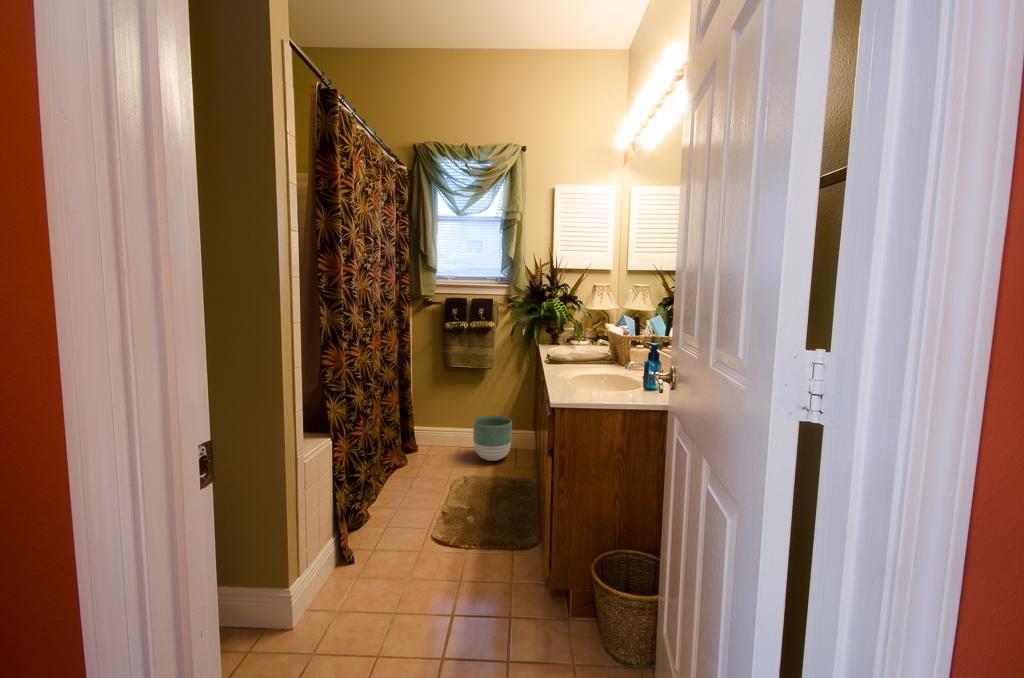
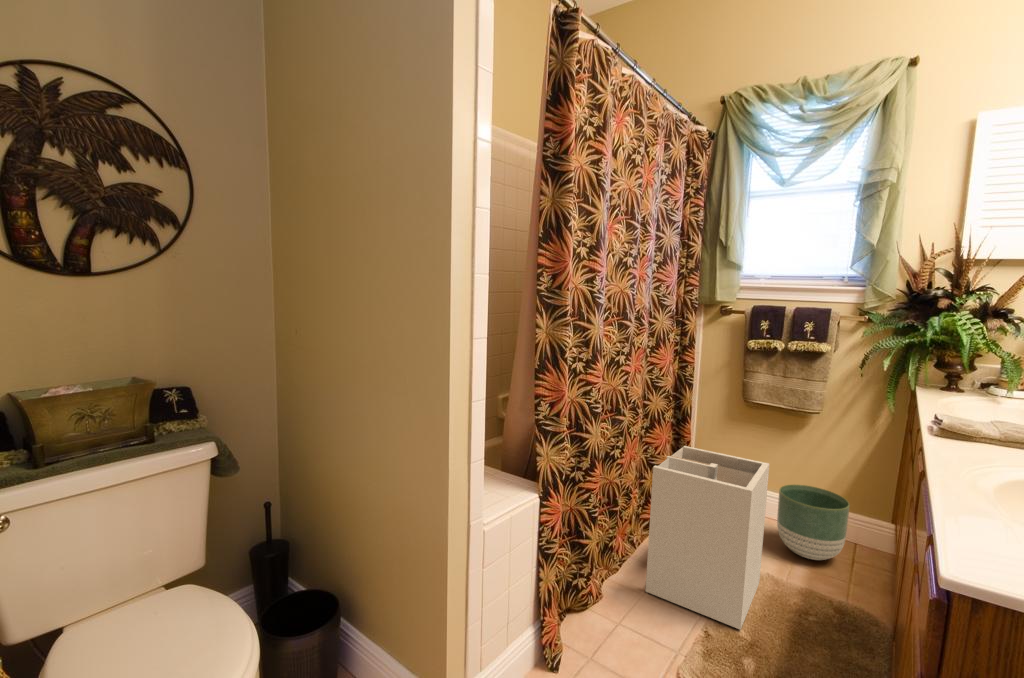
laundry hamper: none [397,403,469,513] -> present [646,446,769,630]

